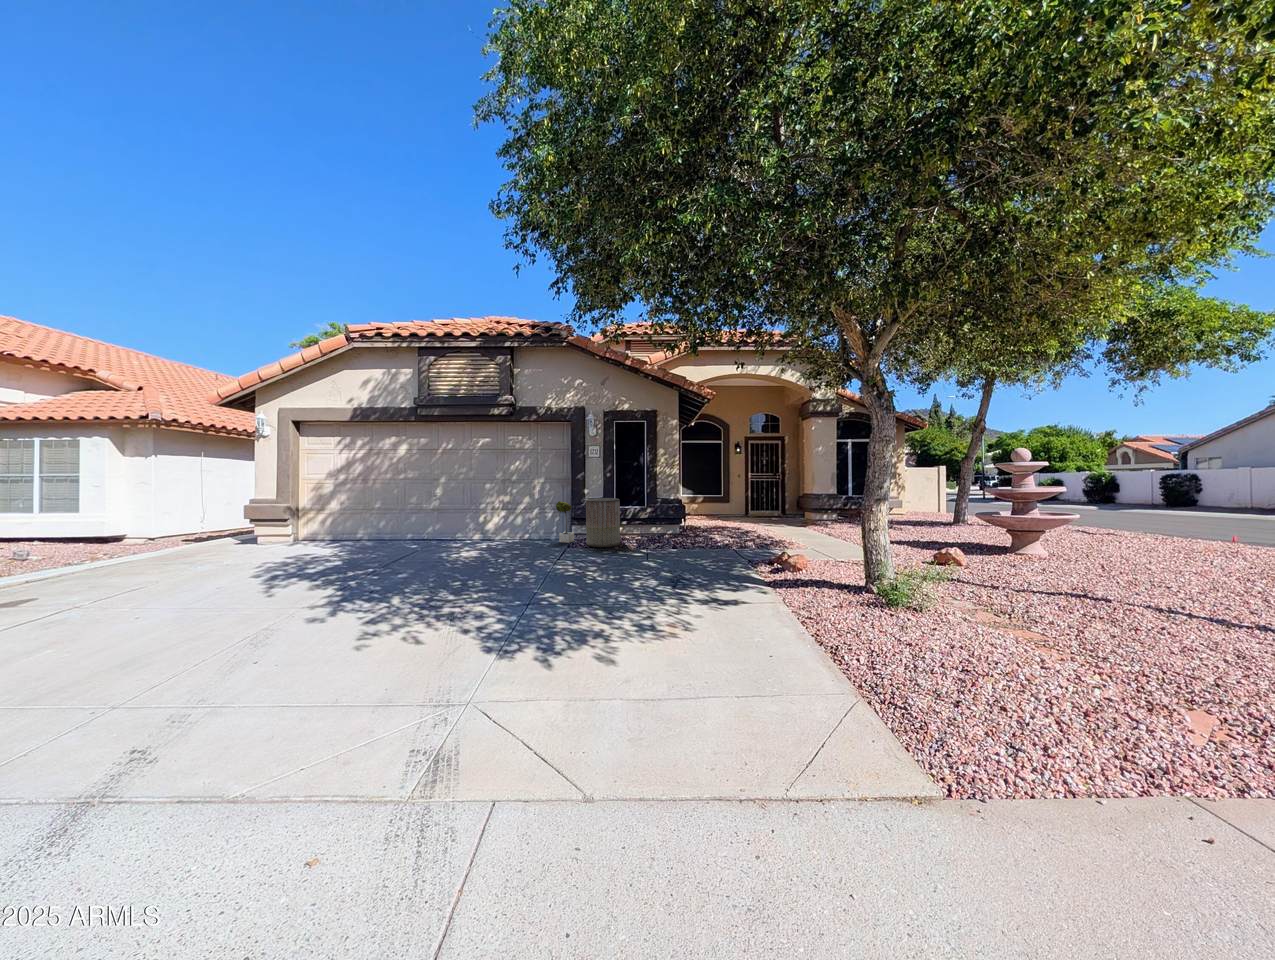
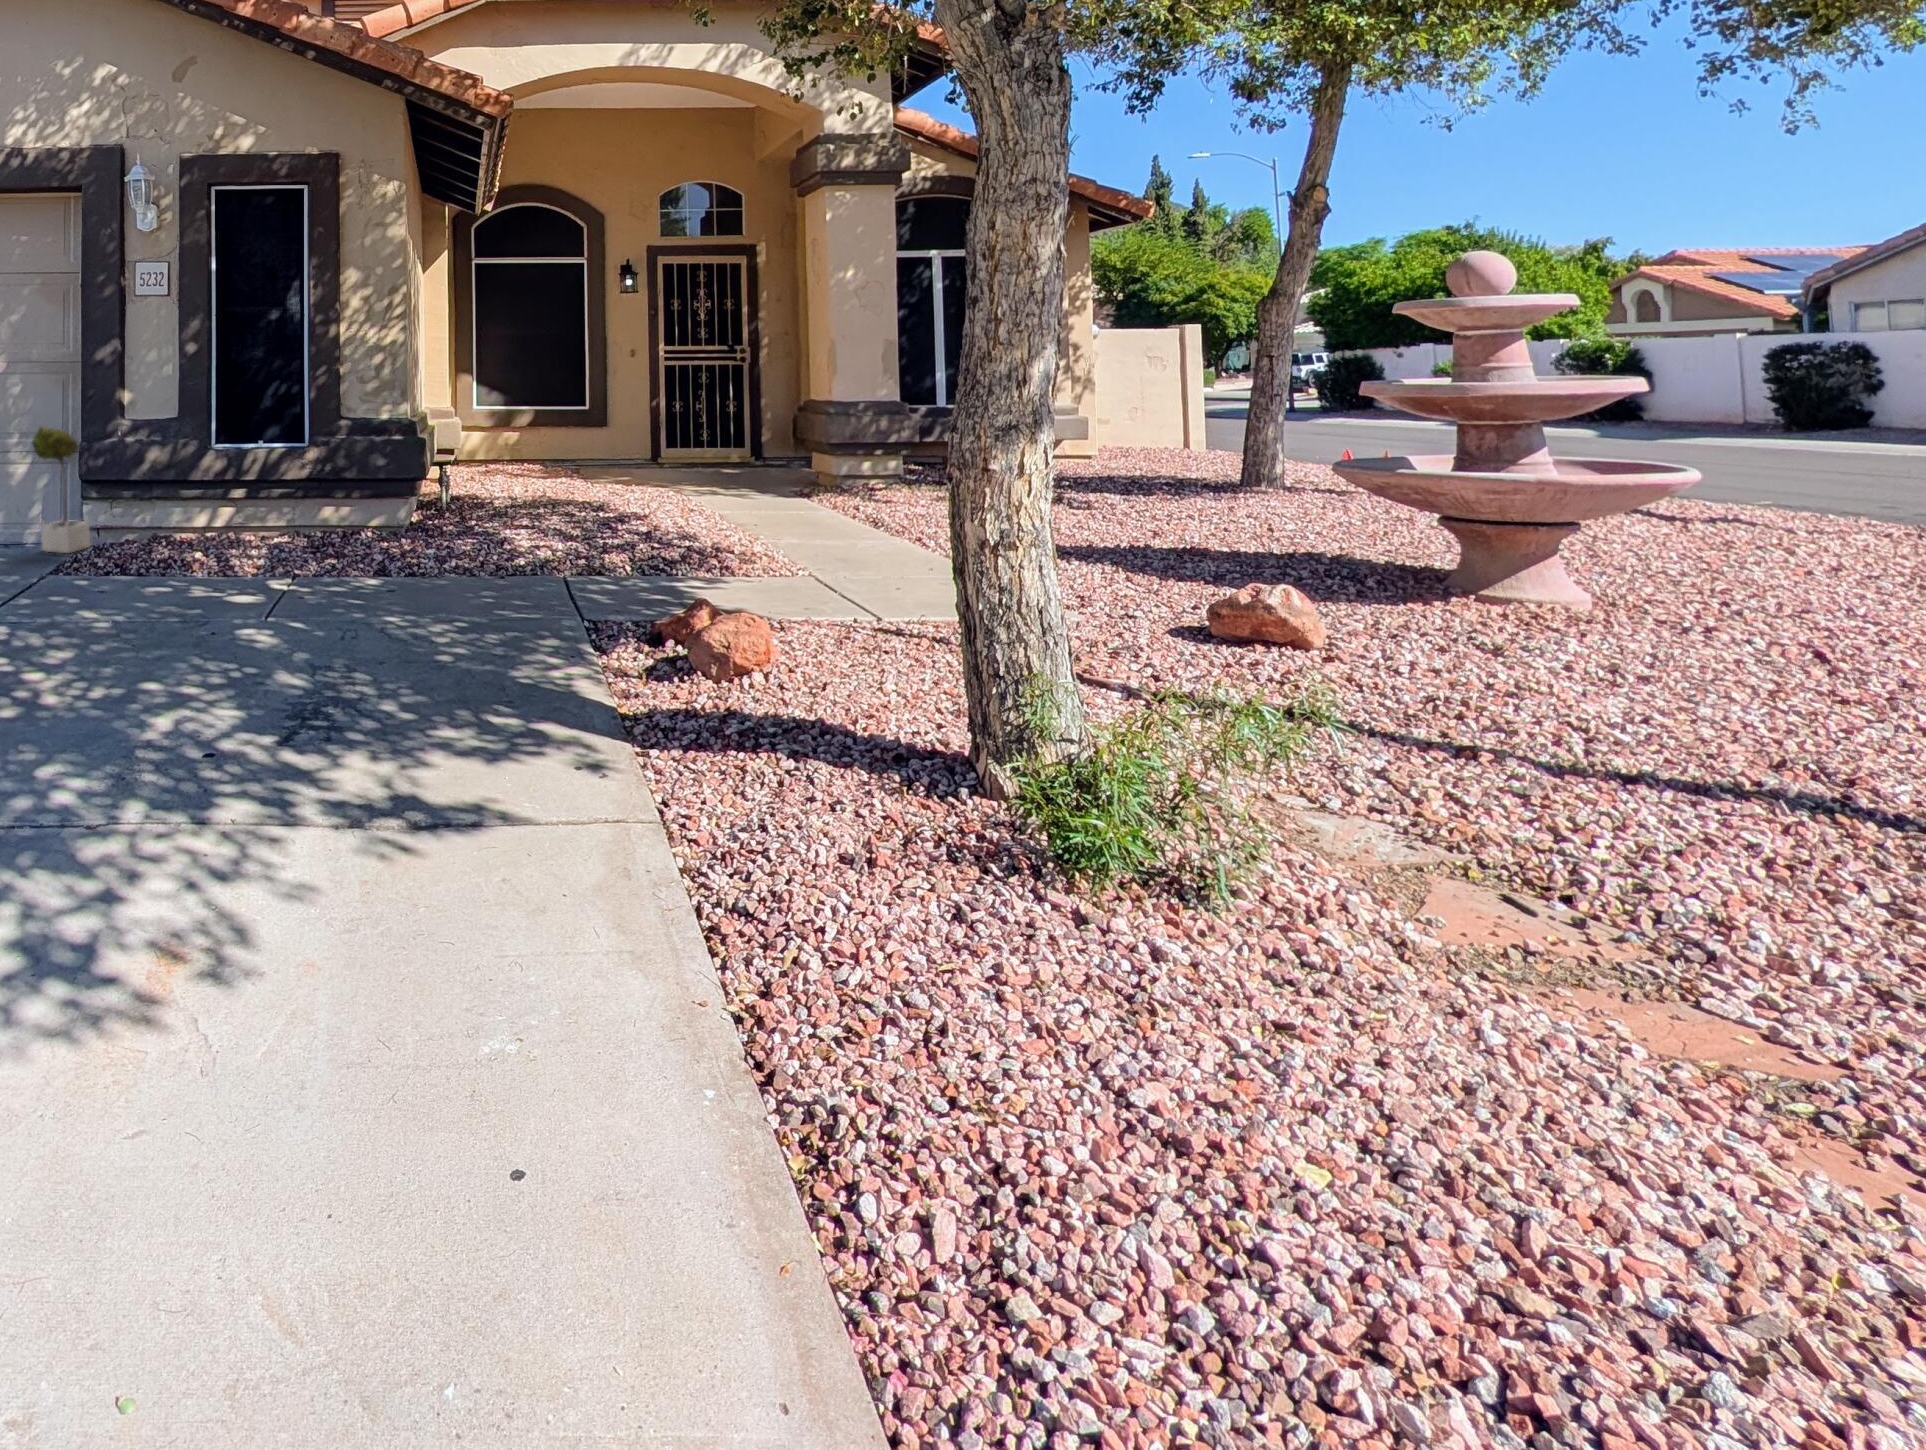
trash can: present [586,498,620,547] -> none [112,416,220,568]

